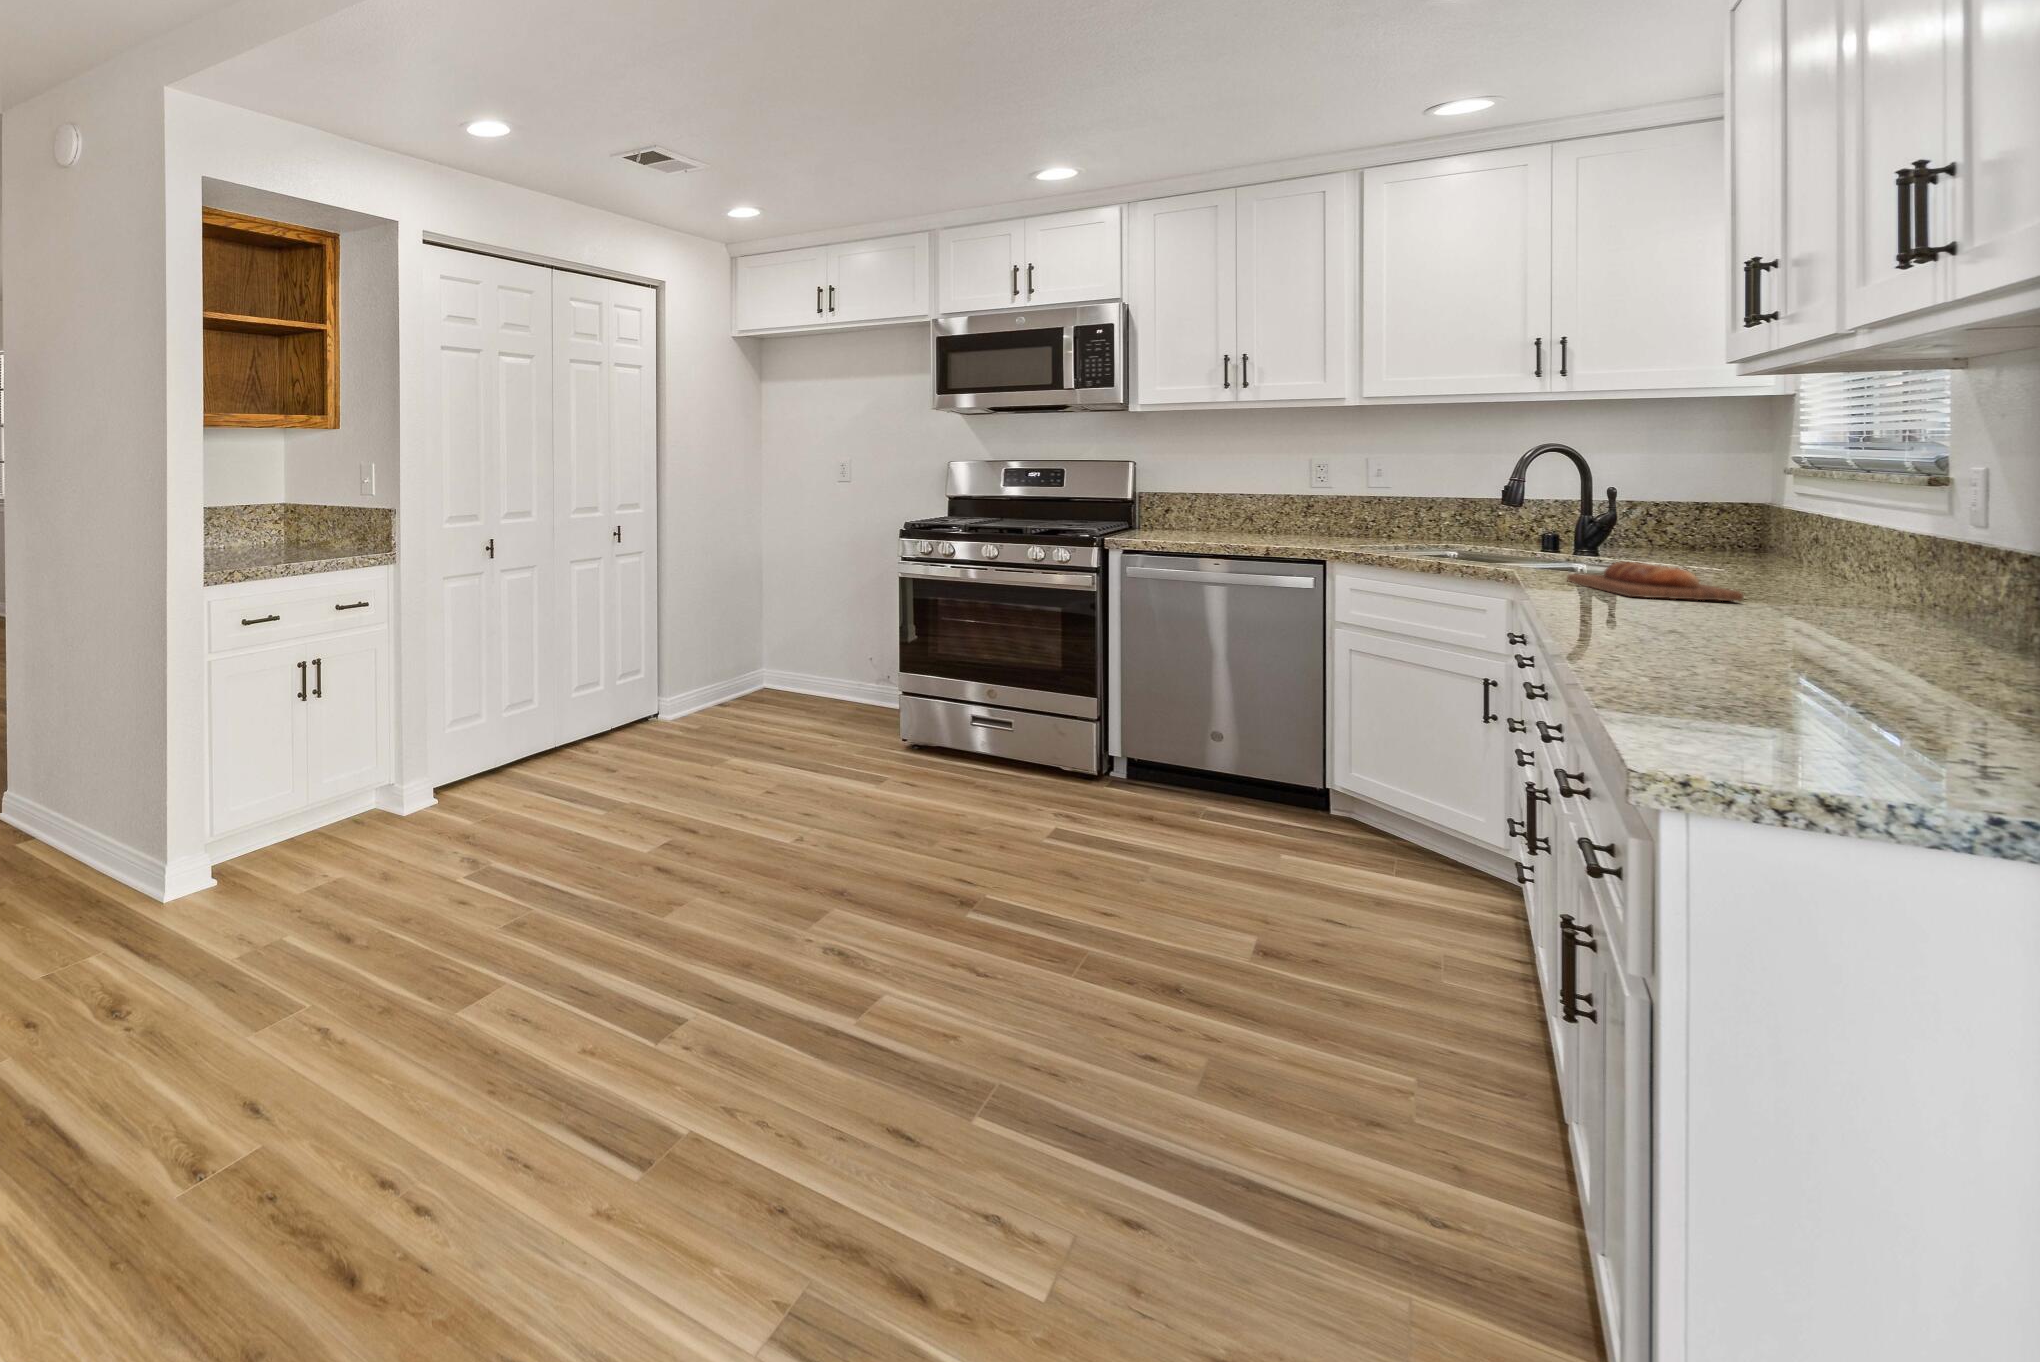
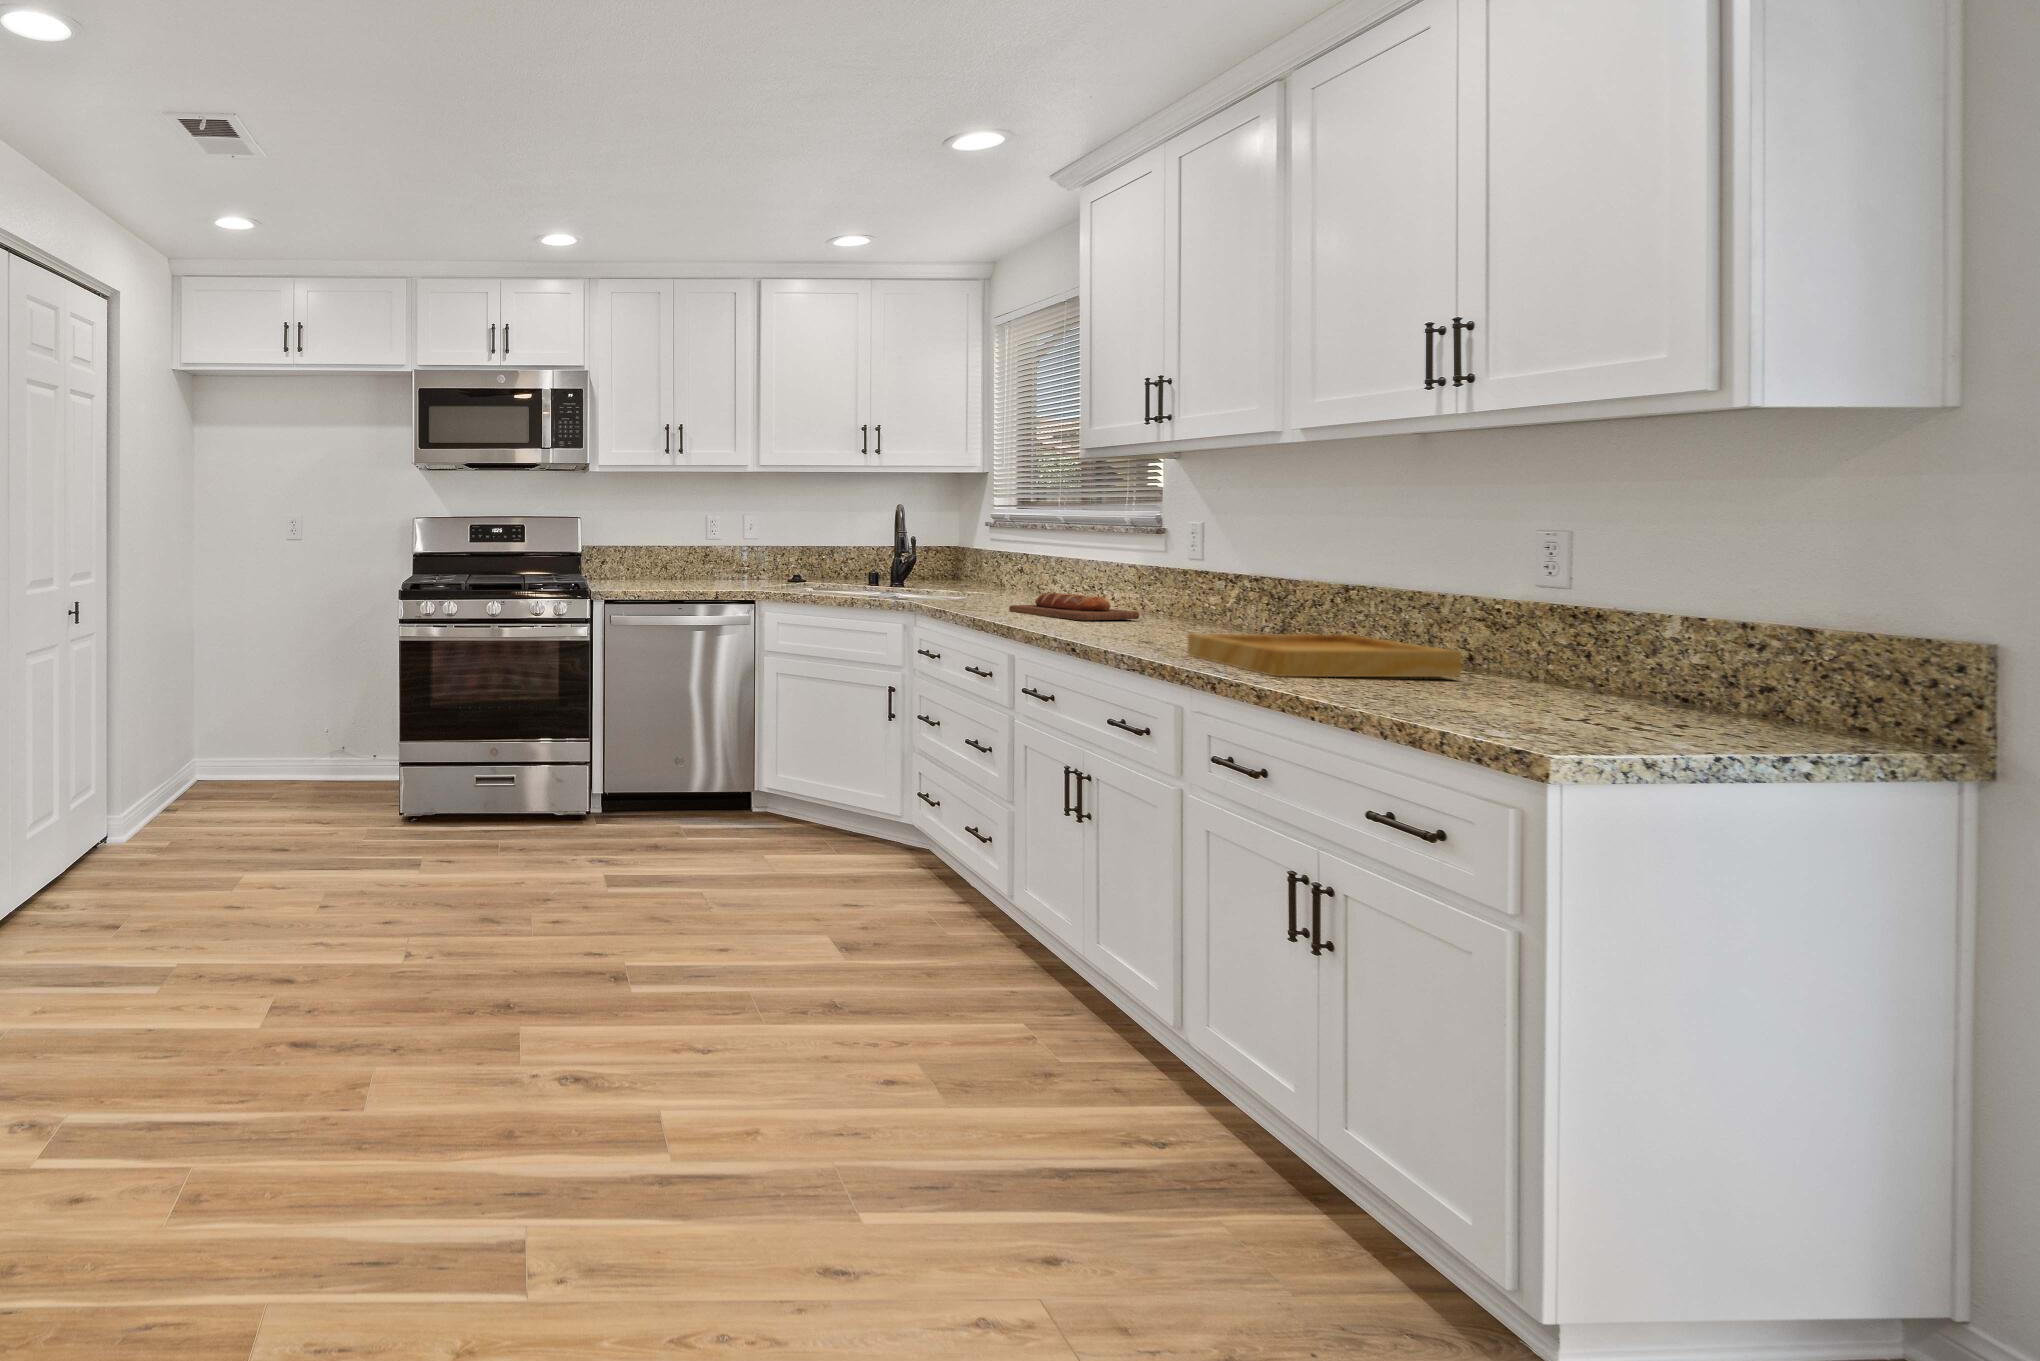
tray: none [1596,615,1969,704] -> present [1188,634,1462,677]

